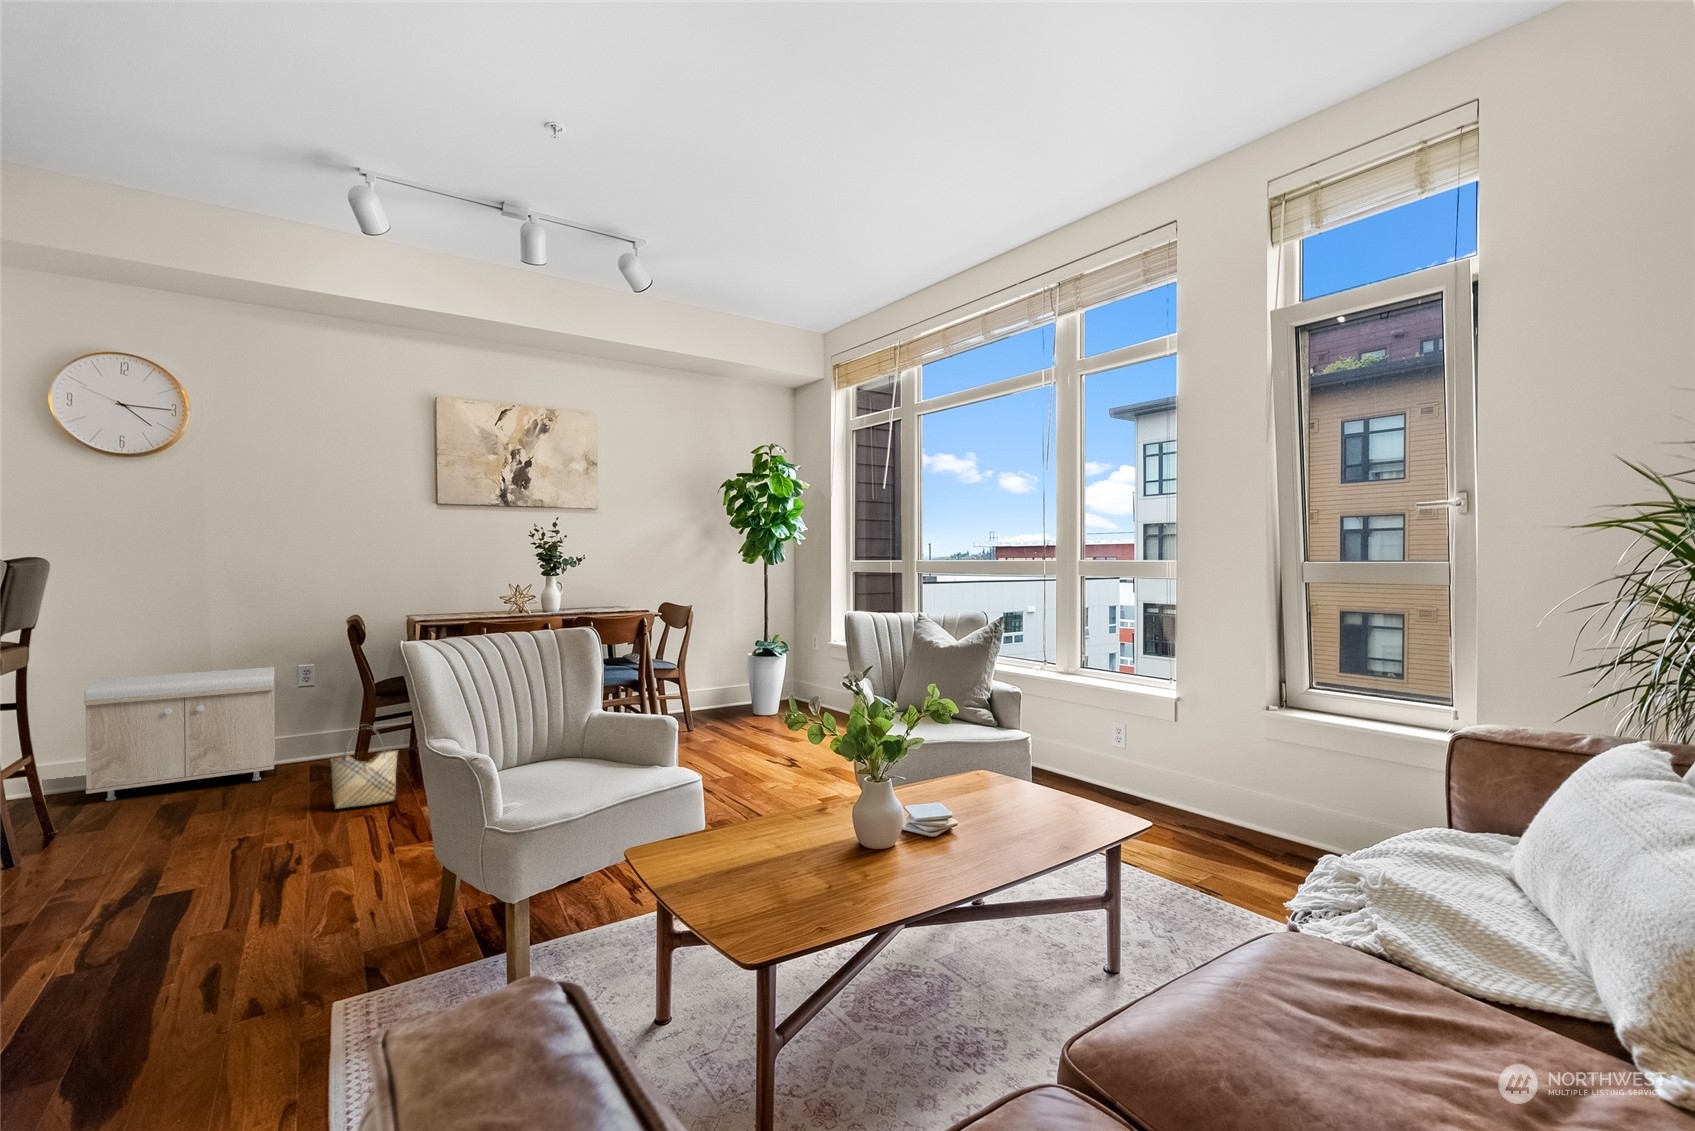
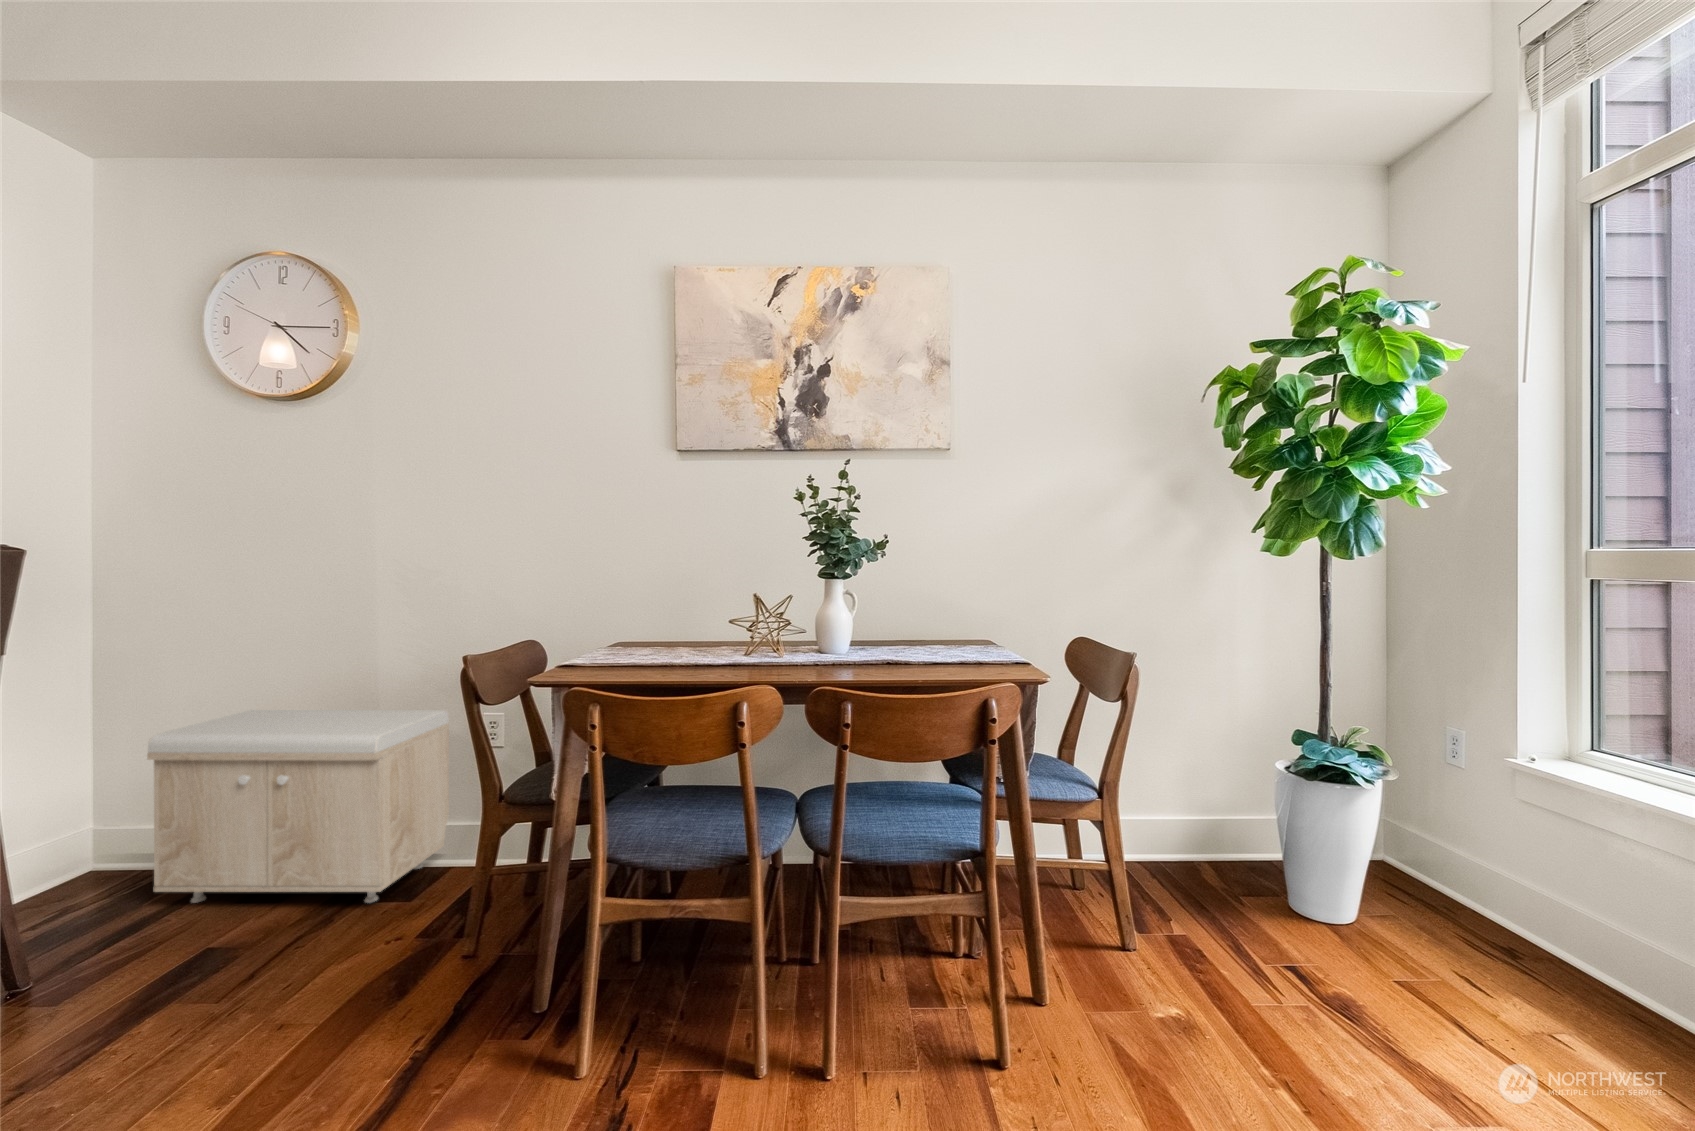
woven basket: present [330,726,398,809] -> none [270,882,415,1082]

